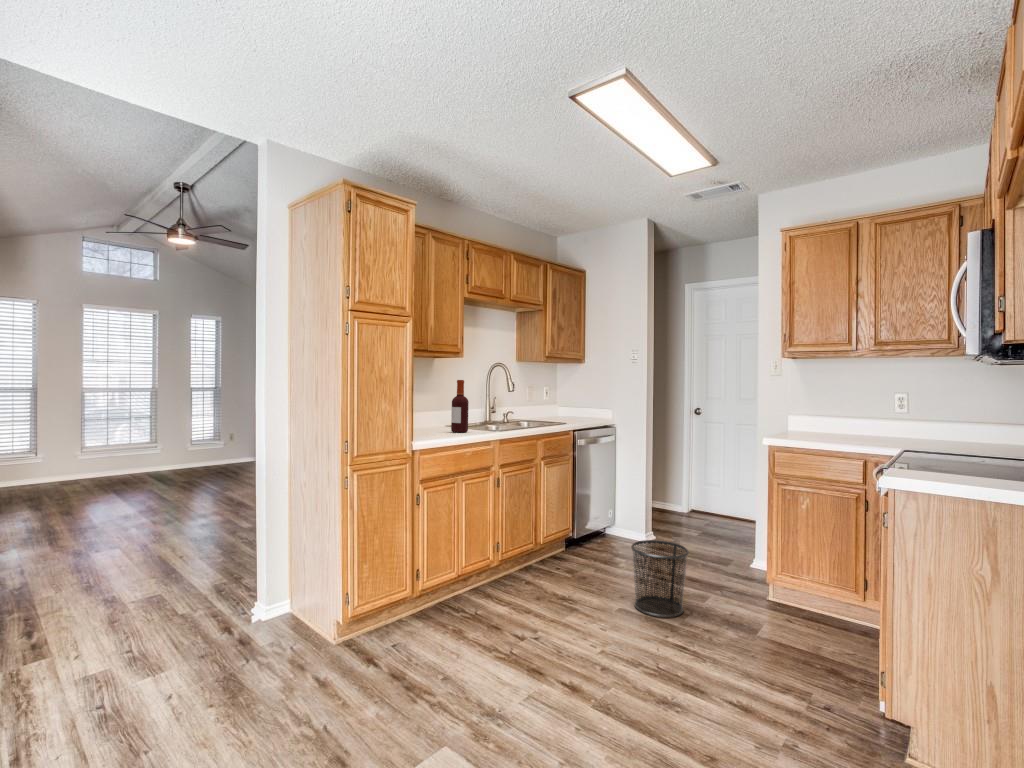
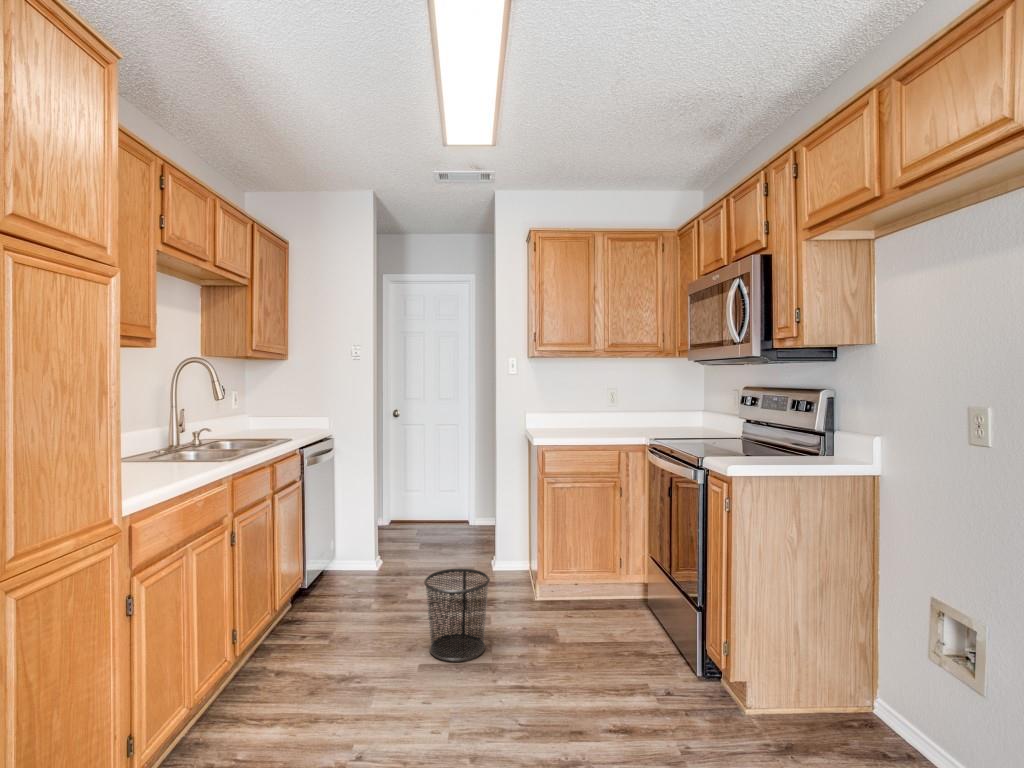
bottle: present [451,380,469,432] -> none [156,390,186,476]

